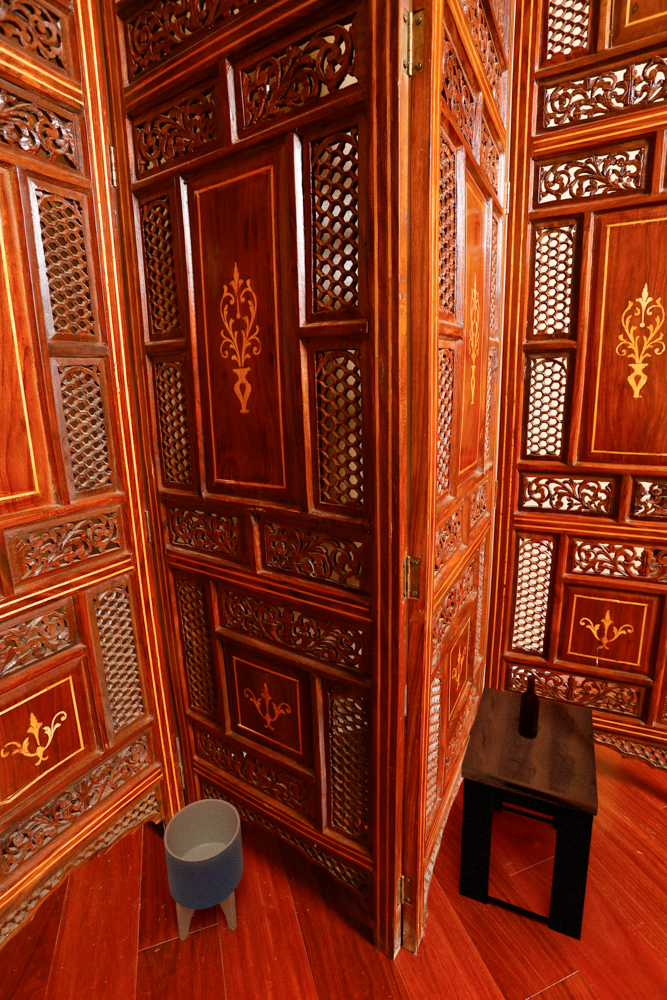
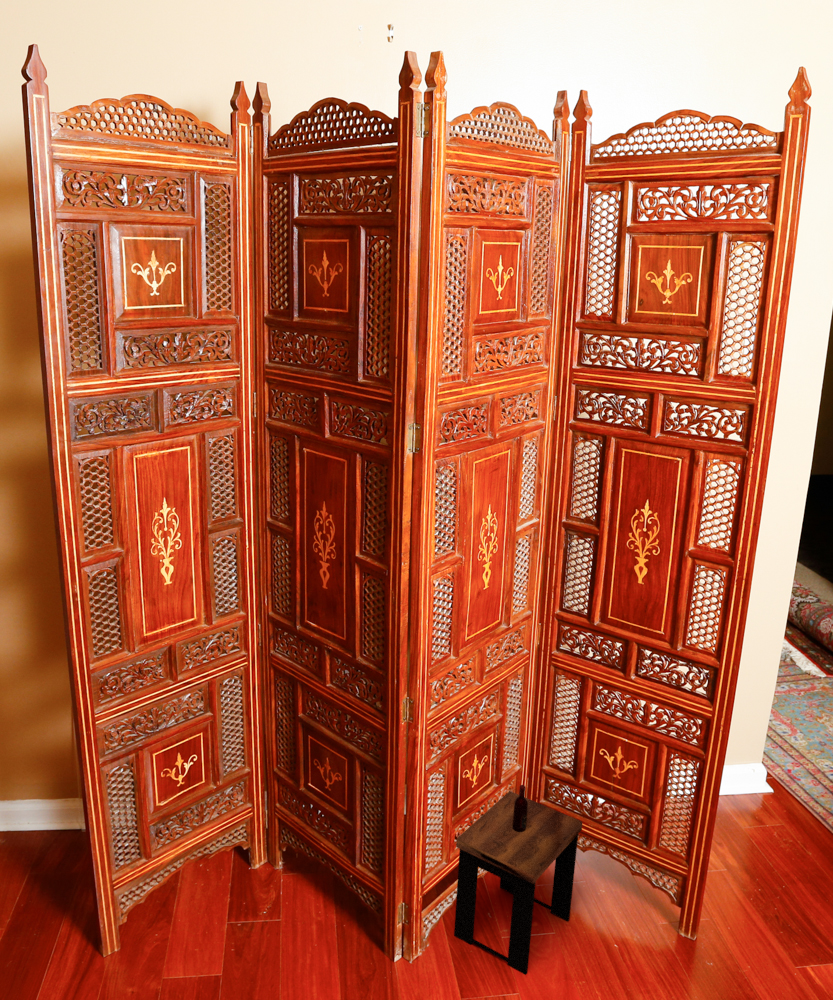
planter: present [164,799,243,941] -> none [250,834,302,924]

